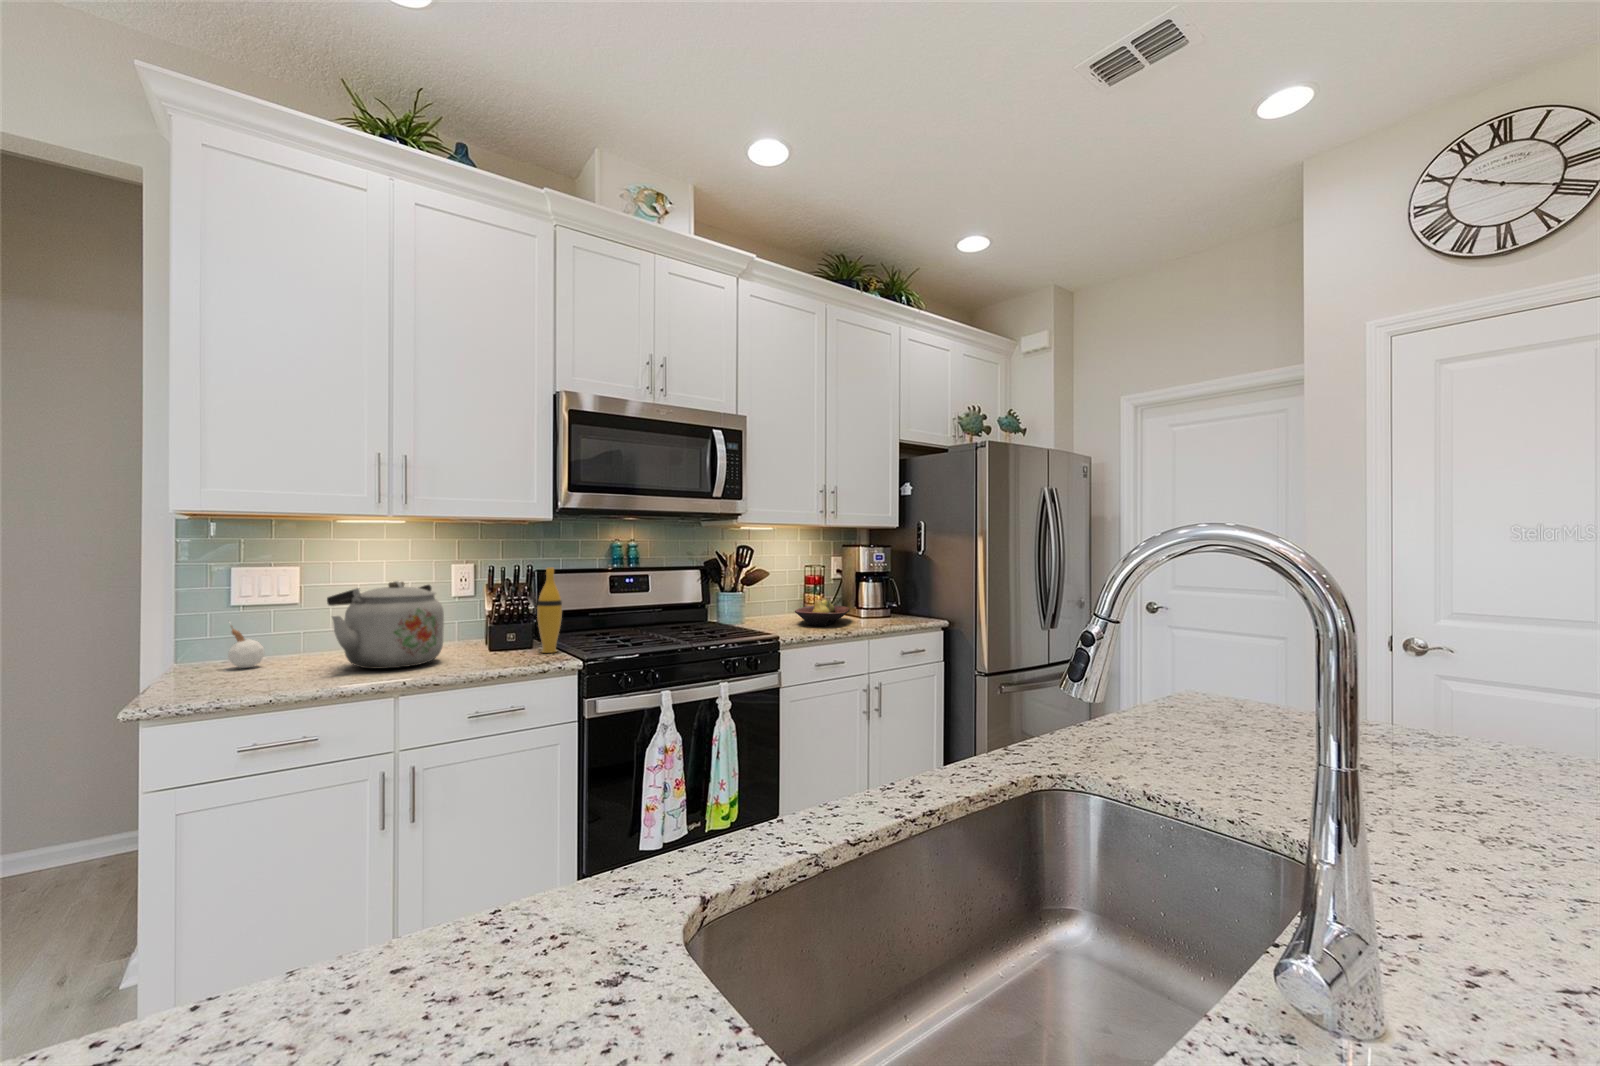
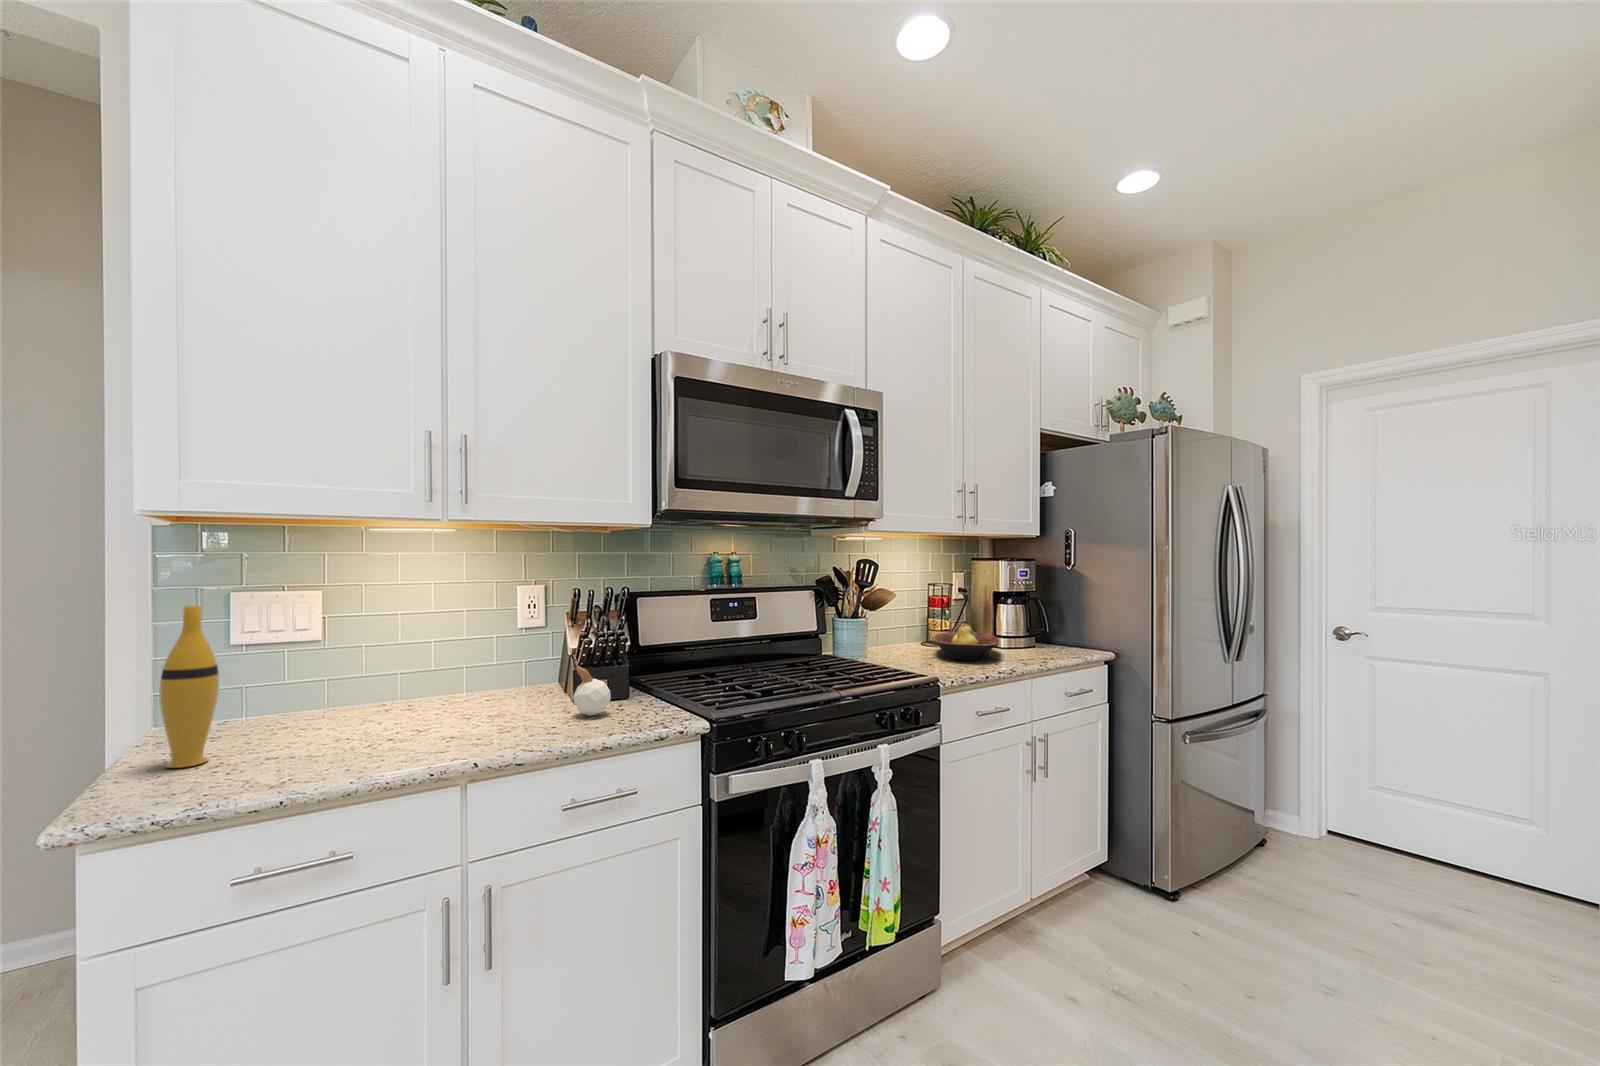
vase: present [537,568,562,653] -> present [160,605,219,768]
kettle: present [327,581,444,669] -> none [362,611,519,737]
candle: present [228,625,264,668] -> present [573,655,611,716]

